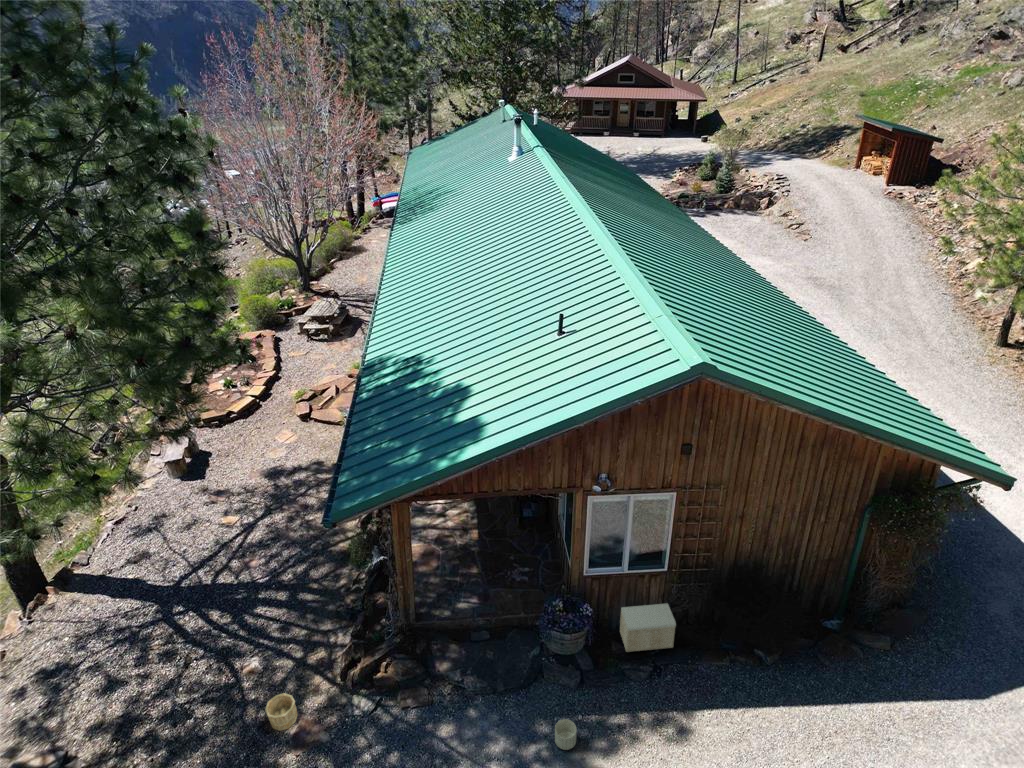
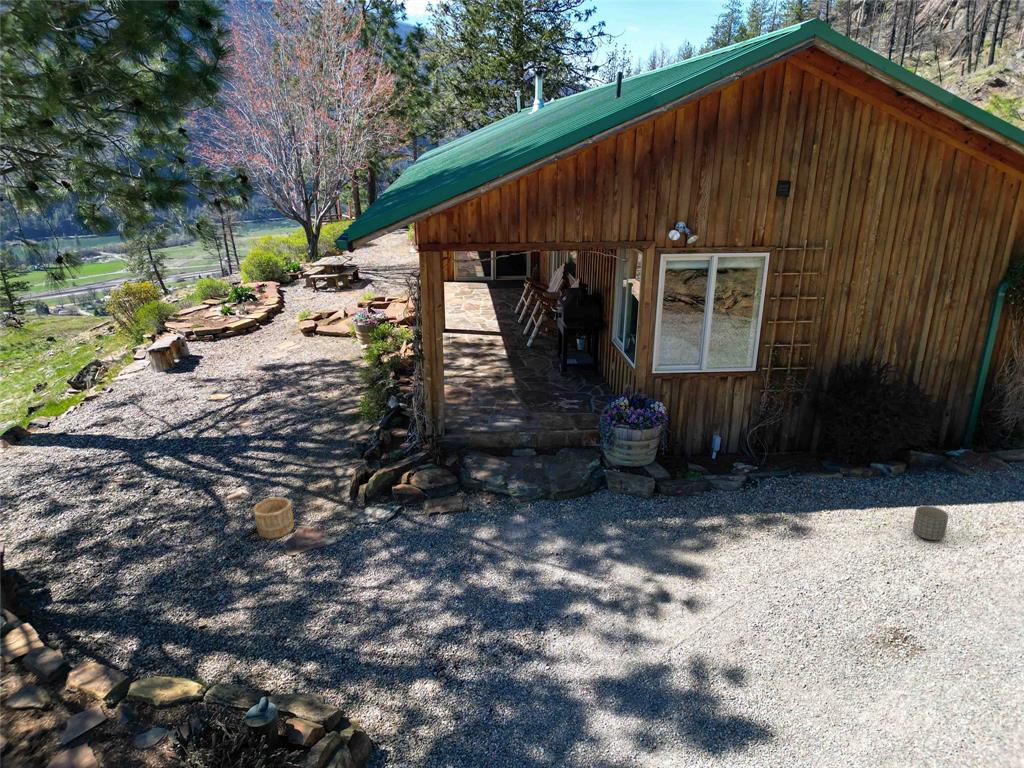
storage bench: present [620,604,676,652] -> none [697,418,772,475]
planter: present [555,719,576,750] -> present [913,506,949,540]

